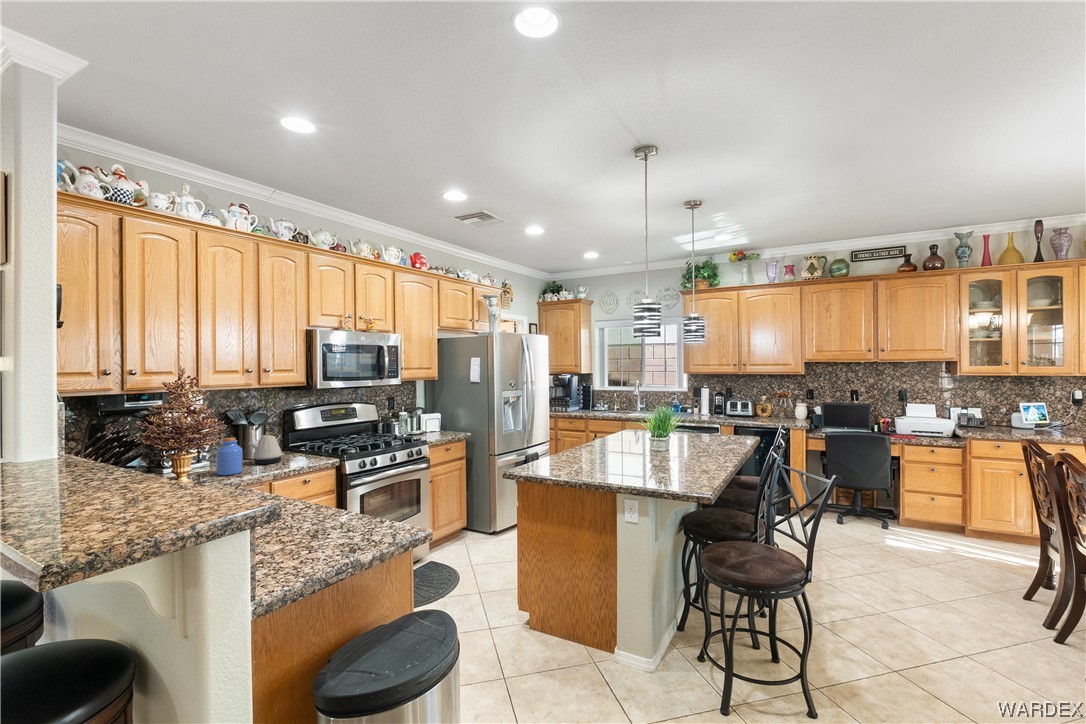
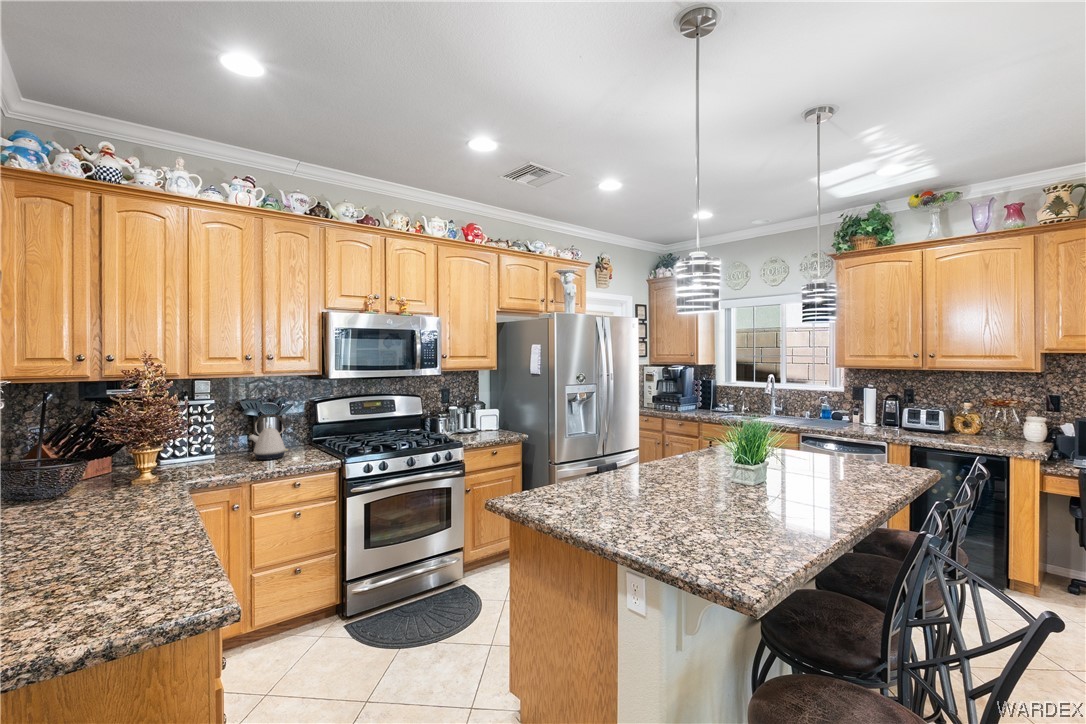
jar: present [216,437,243,475] -> none [203,430,232,470]

